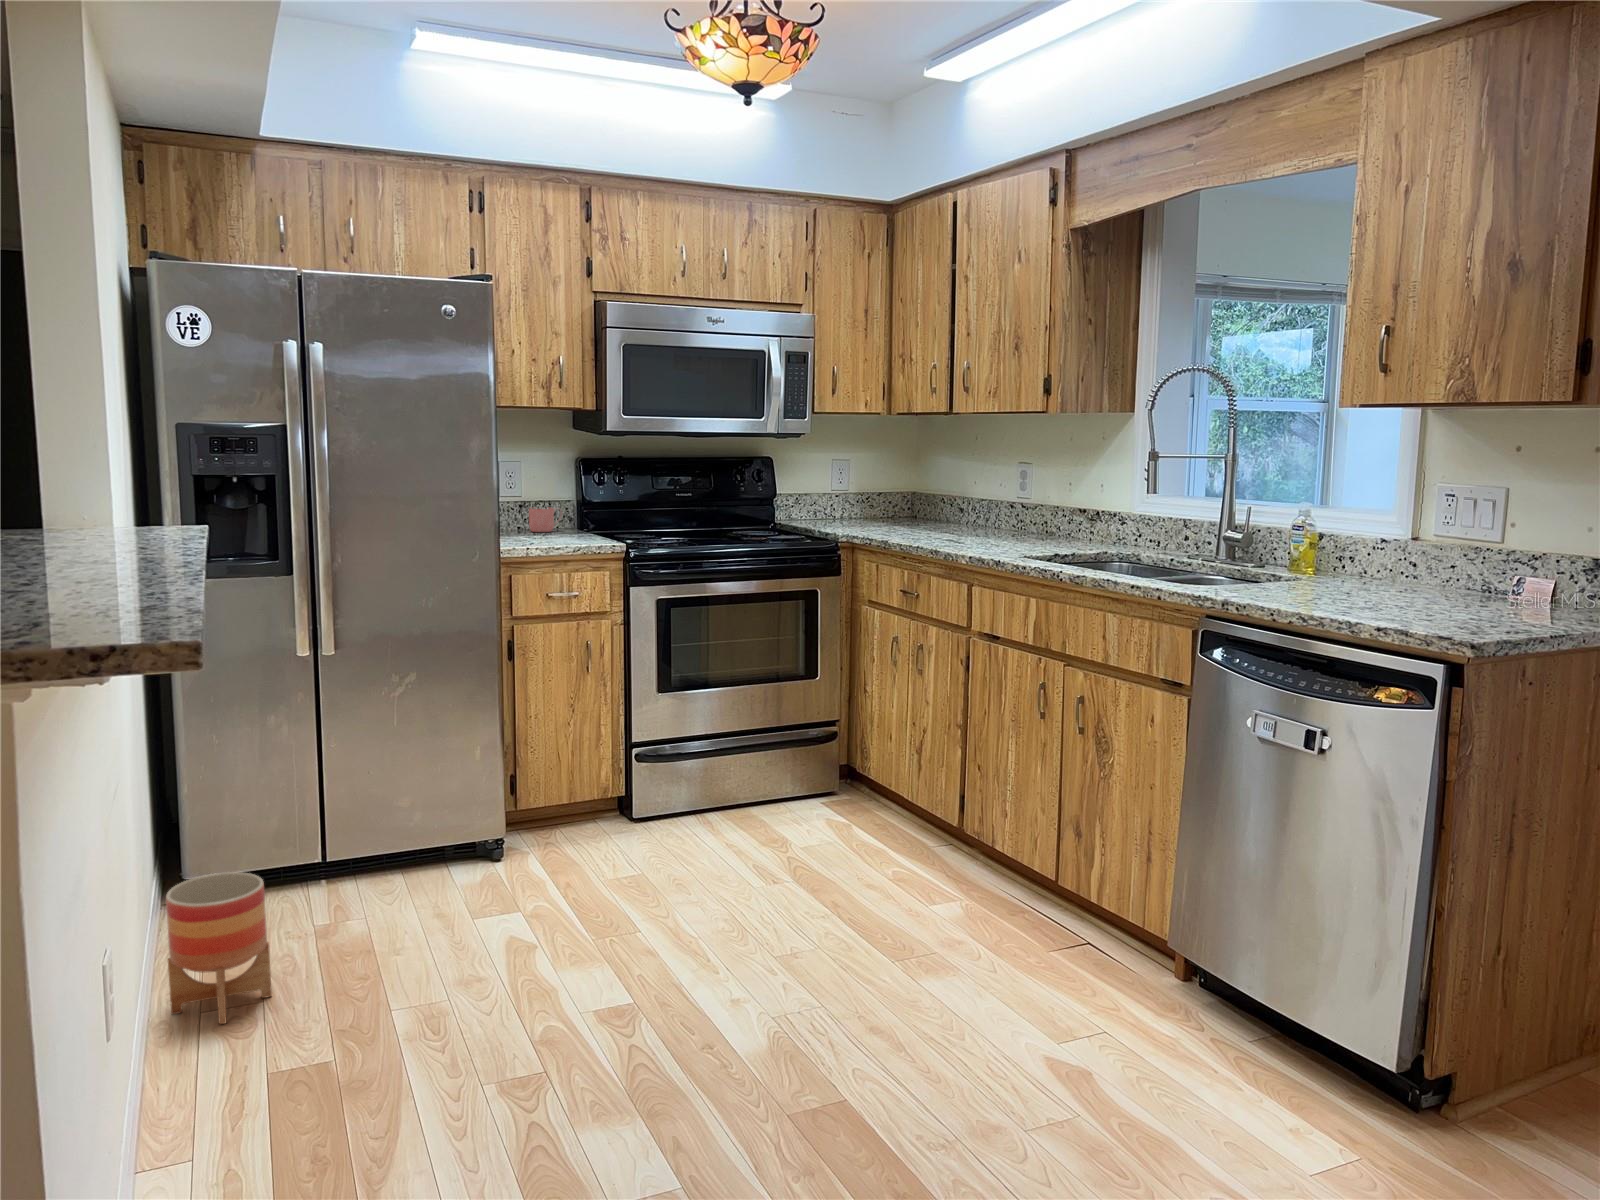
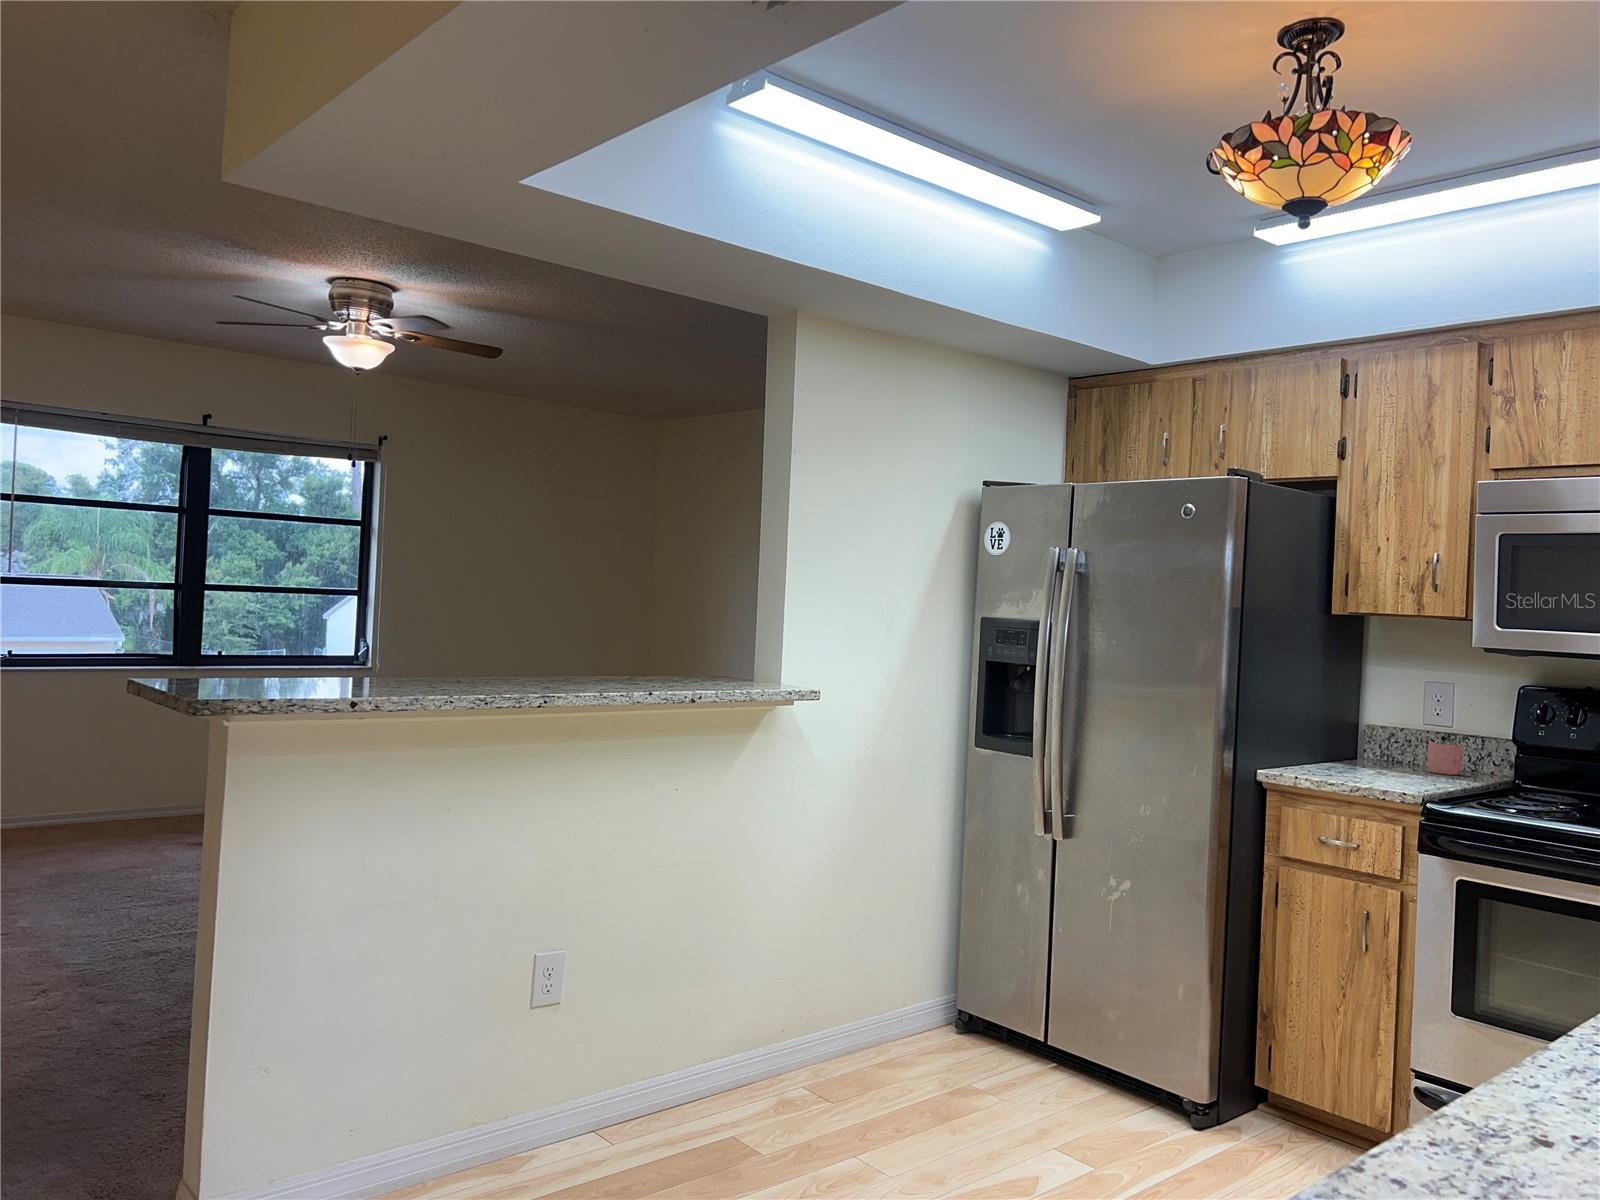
planter: present [166,872,272,1024] -> none [780,982,854,1110]

